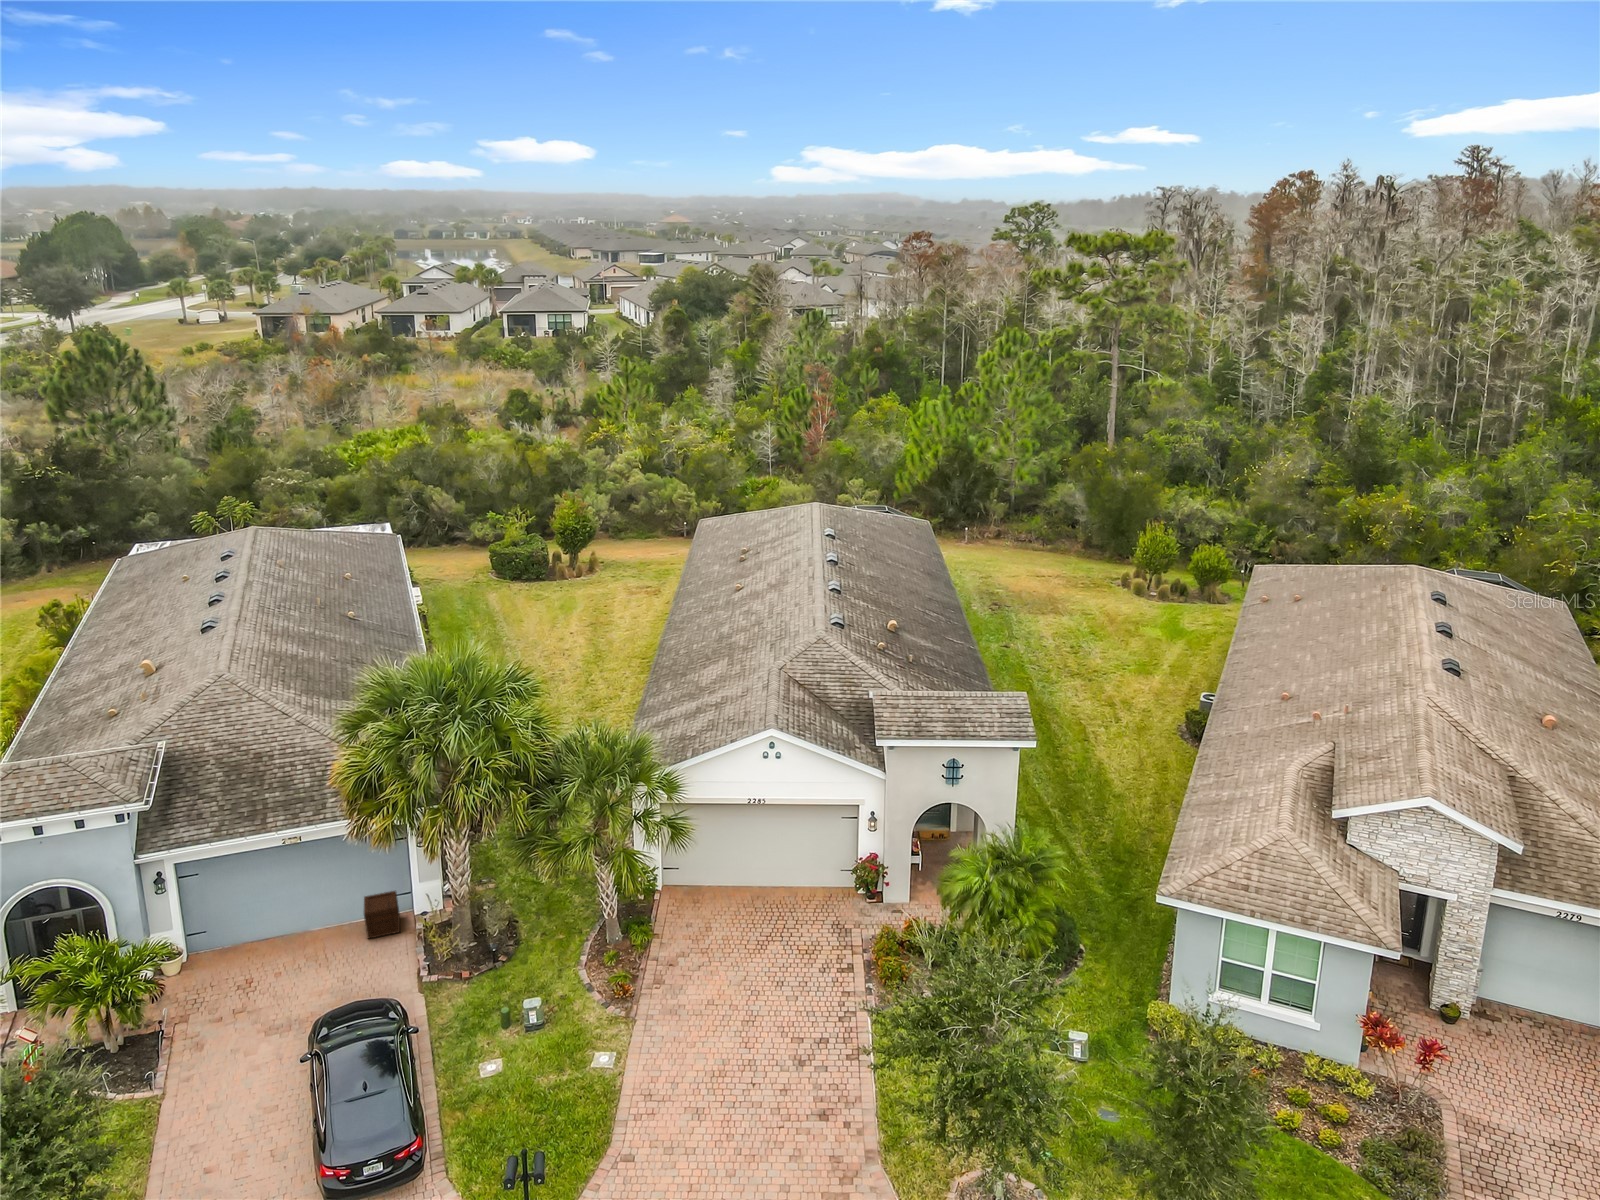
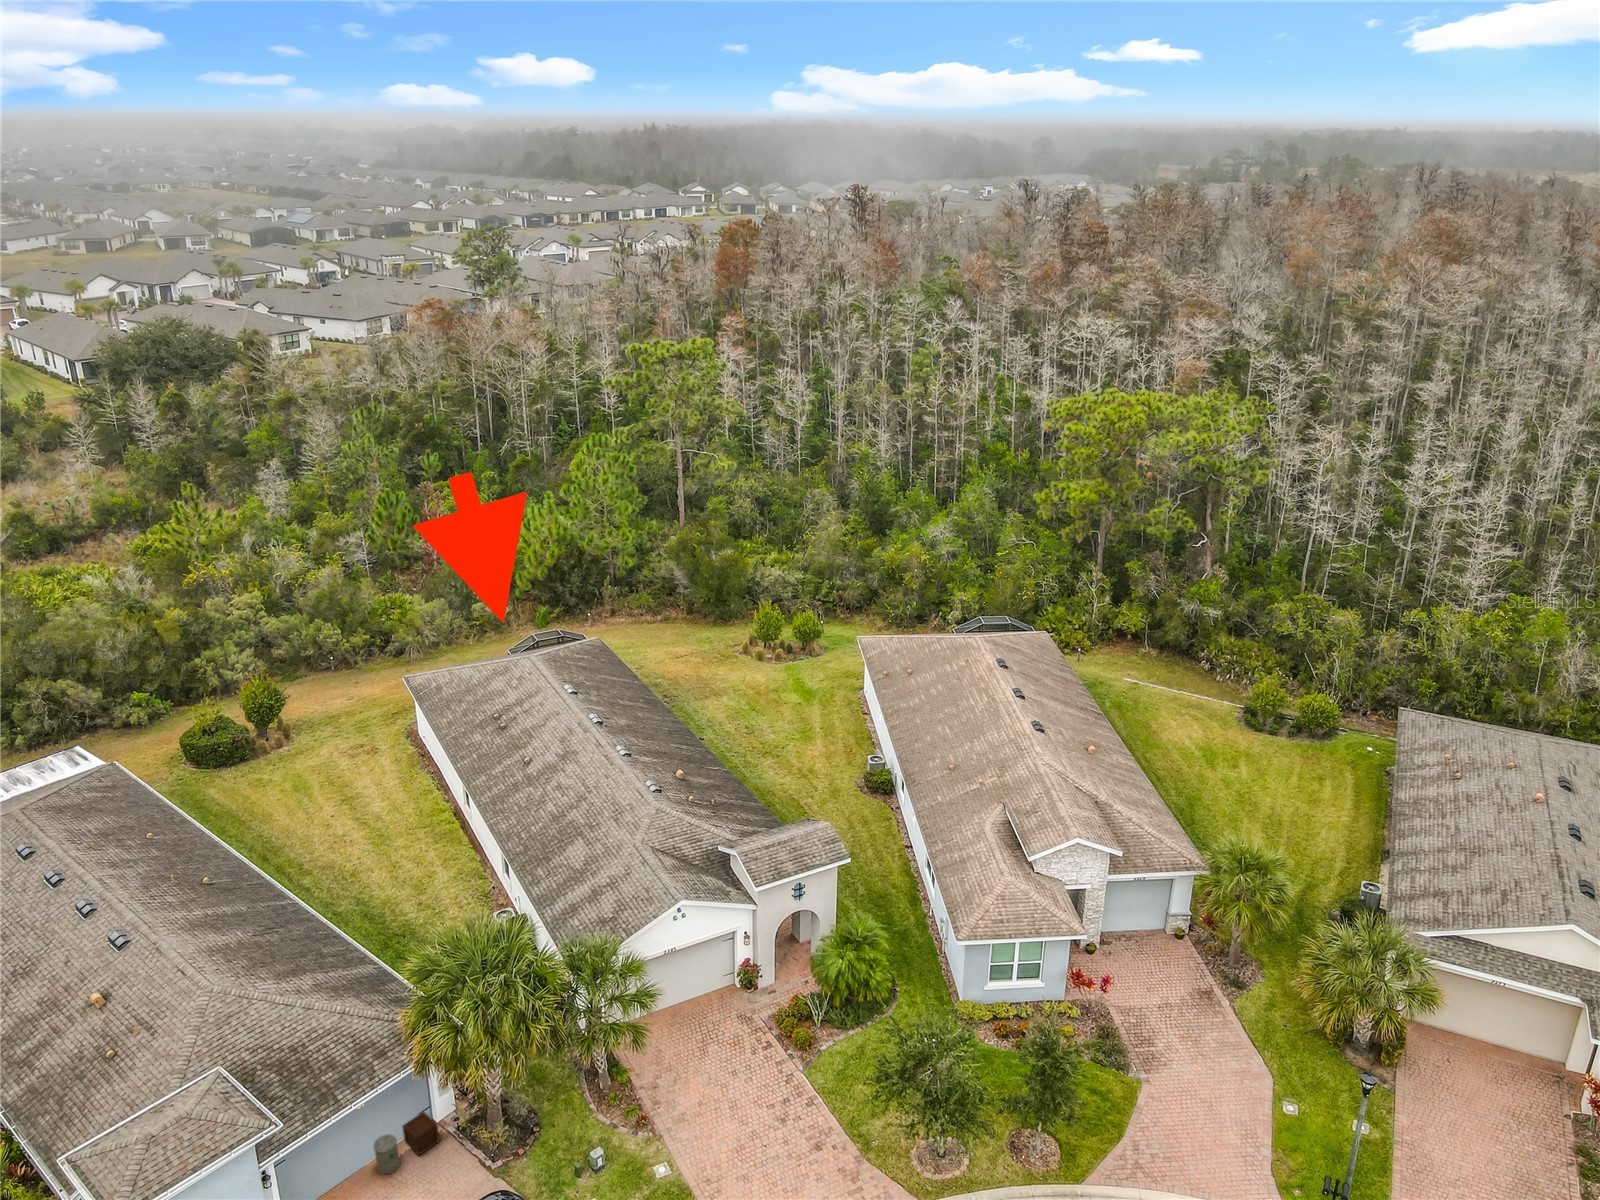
trash can: none [314,897,348,945] -> present [374,1134,400,1174]

